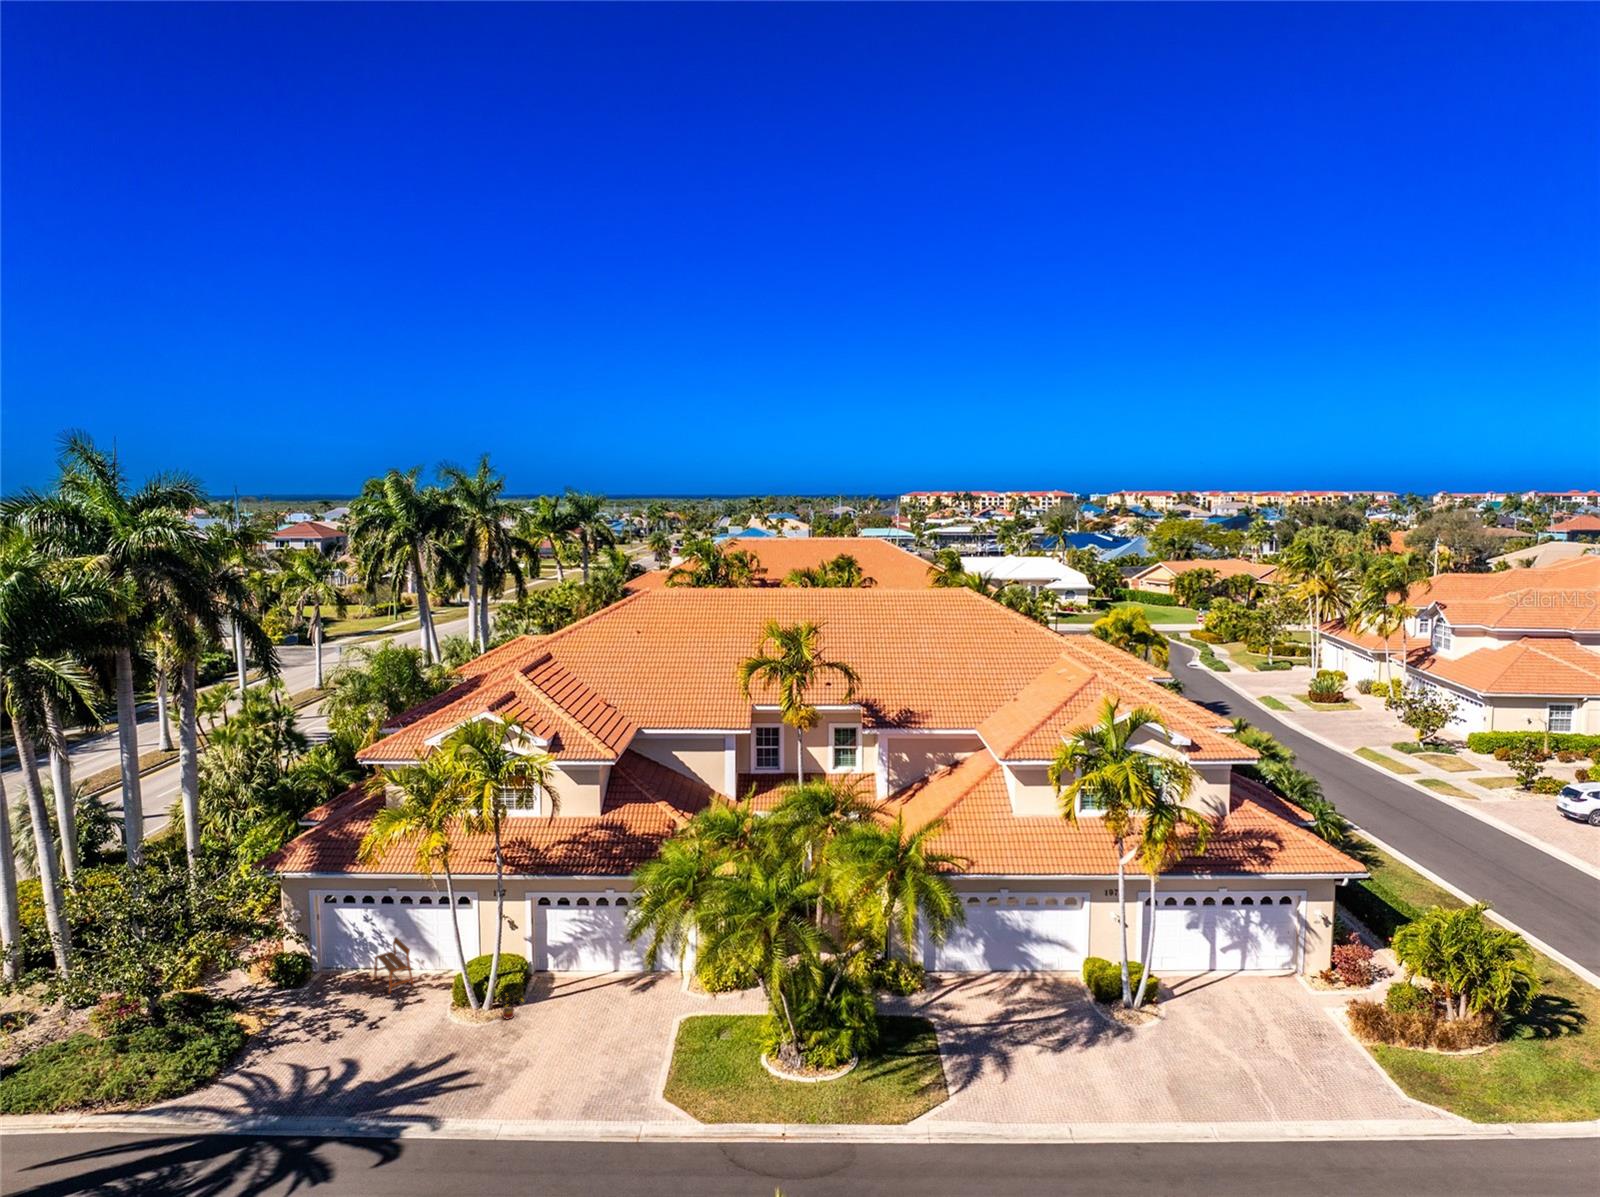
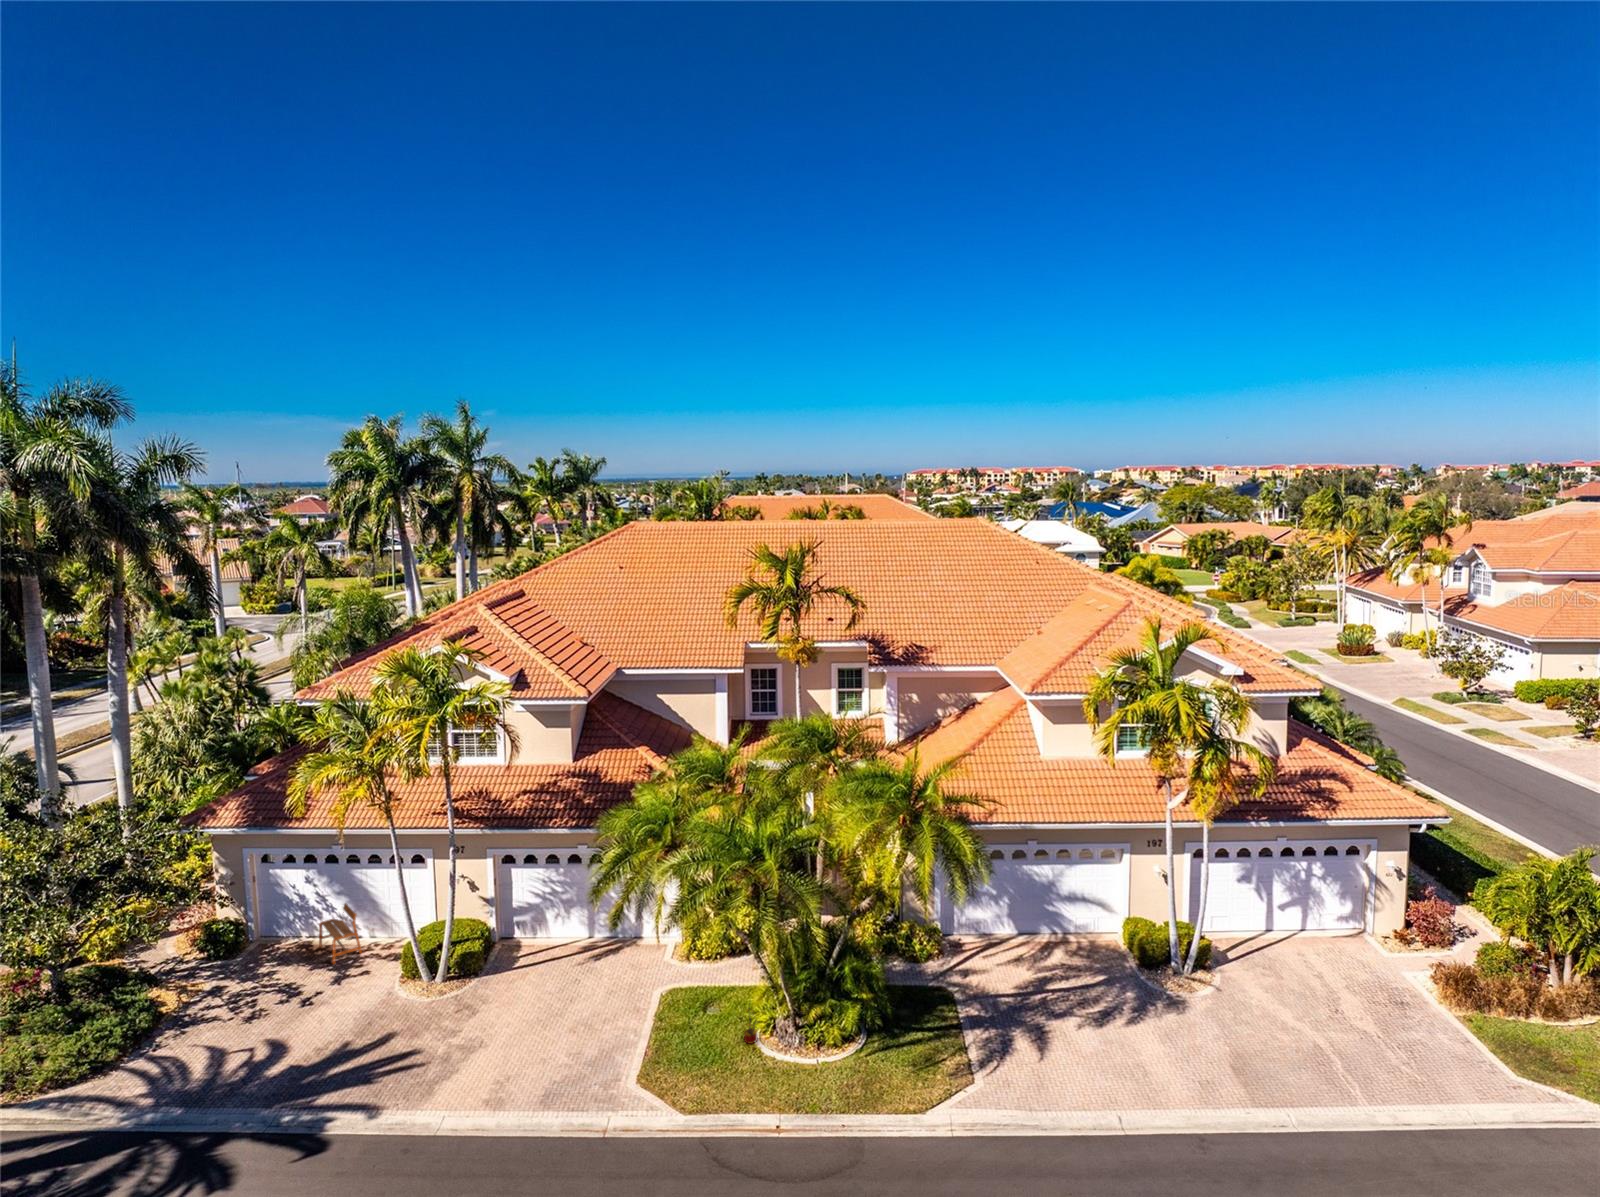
decorative plant: present [501,995,523,1019] -> present [744,1010,758,1044]

